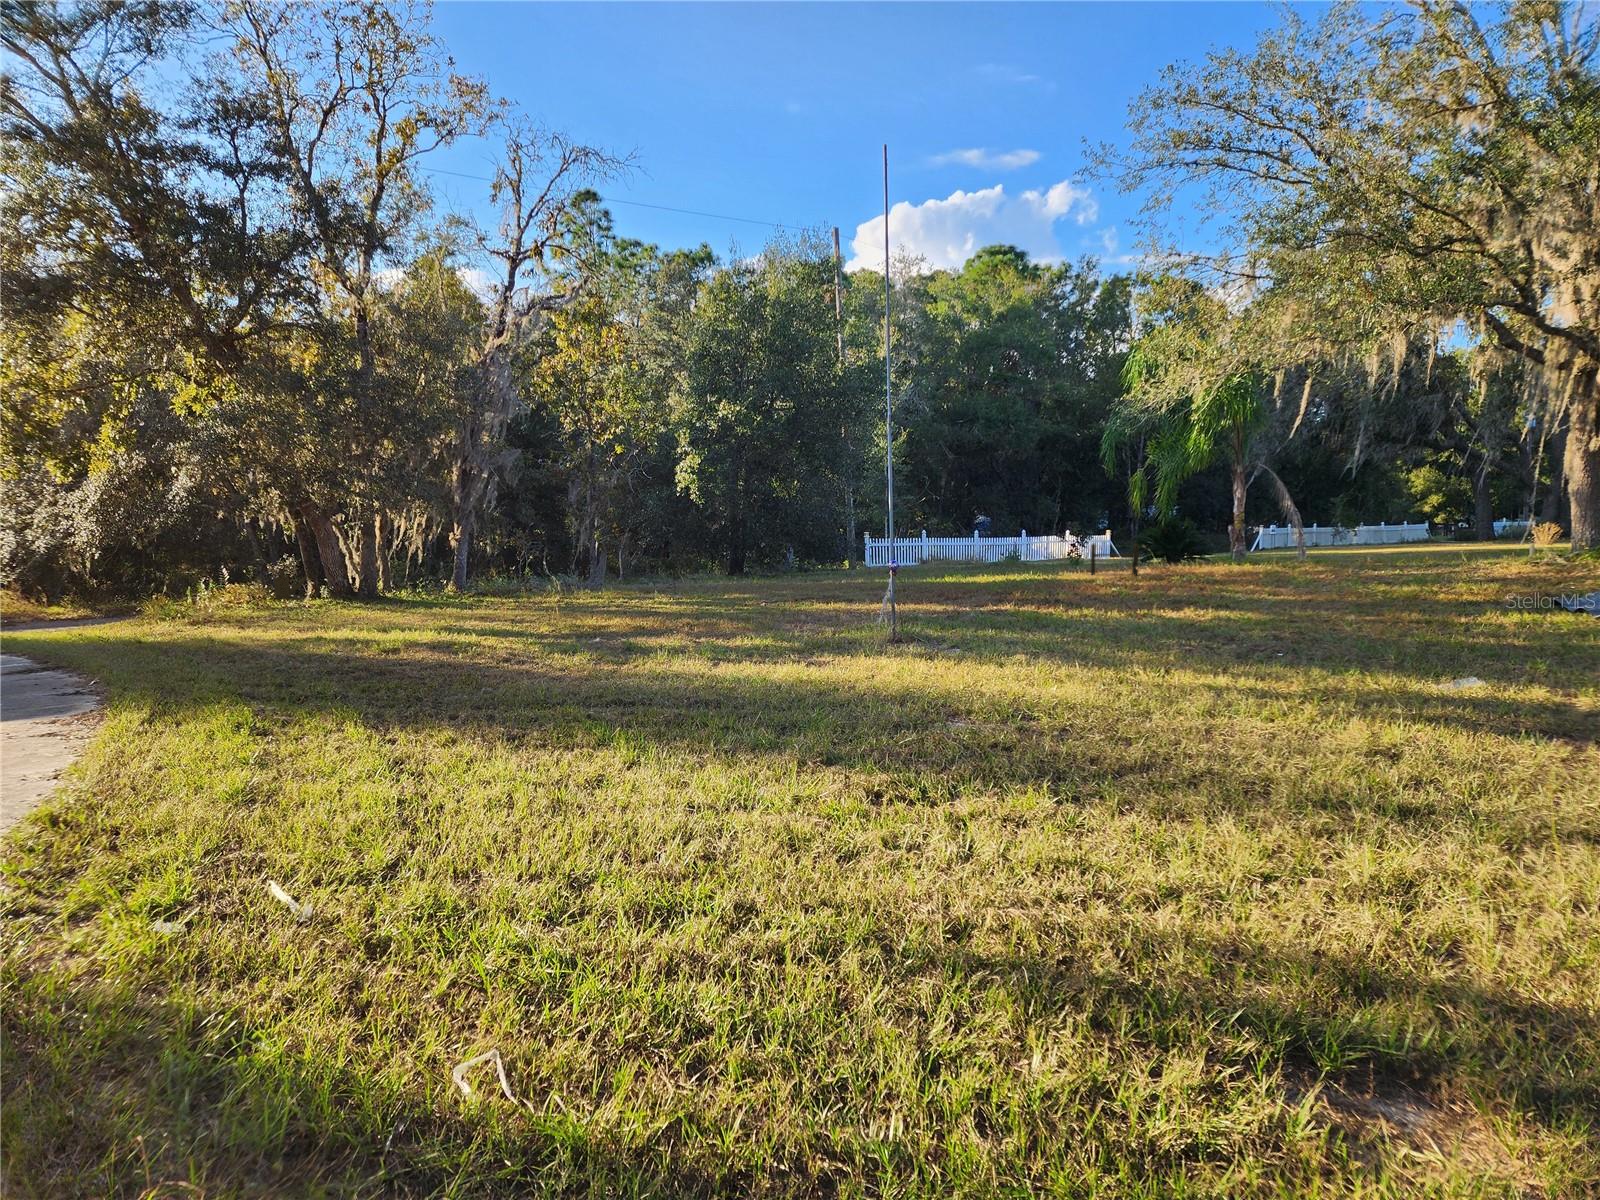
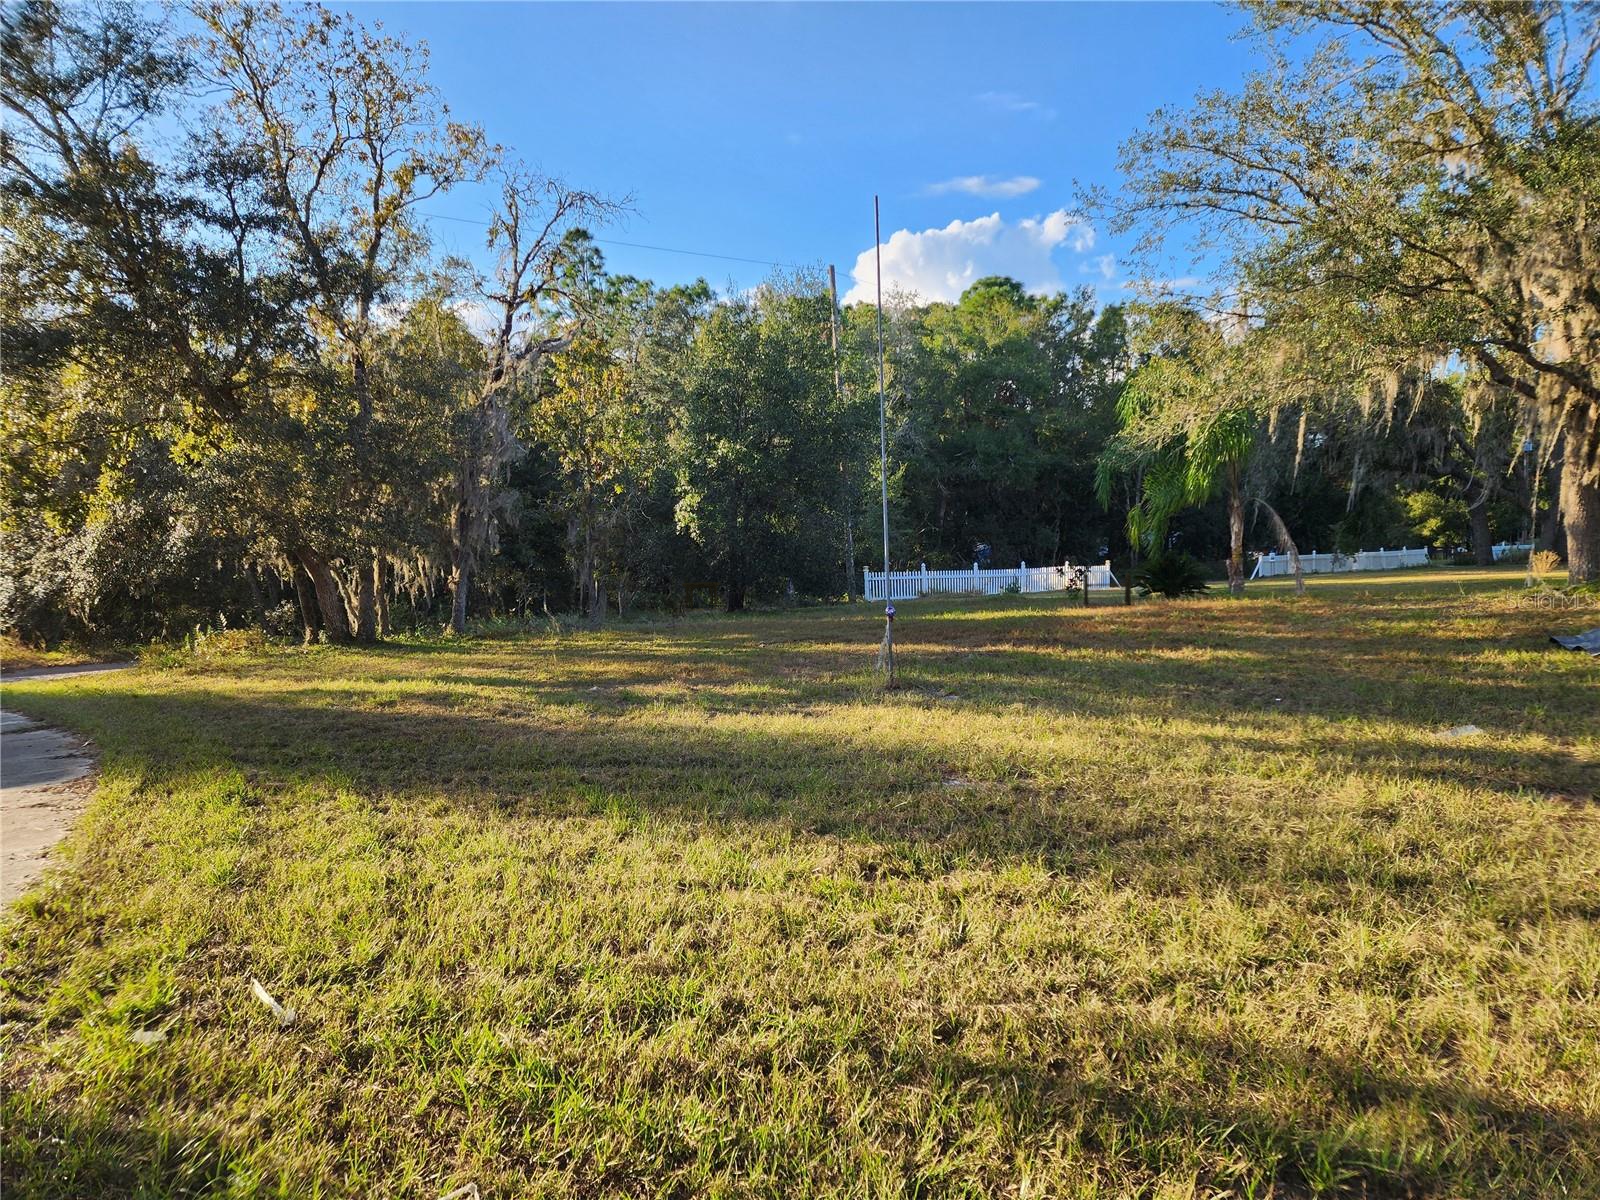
round table: none [684,549,725,574] -> present [682,582,719,608]
watering can: present [274,571,307,599] -> none [266,613,306,641]

